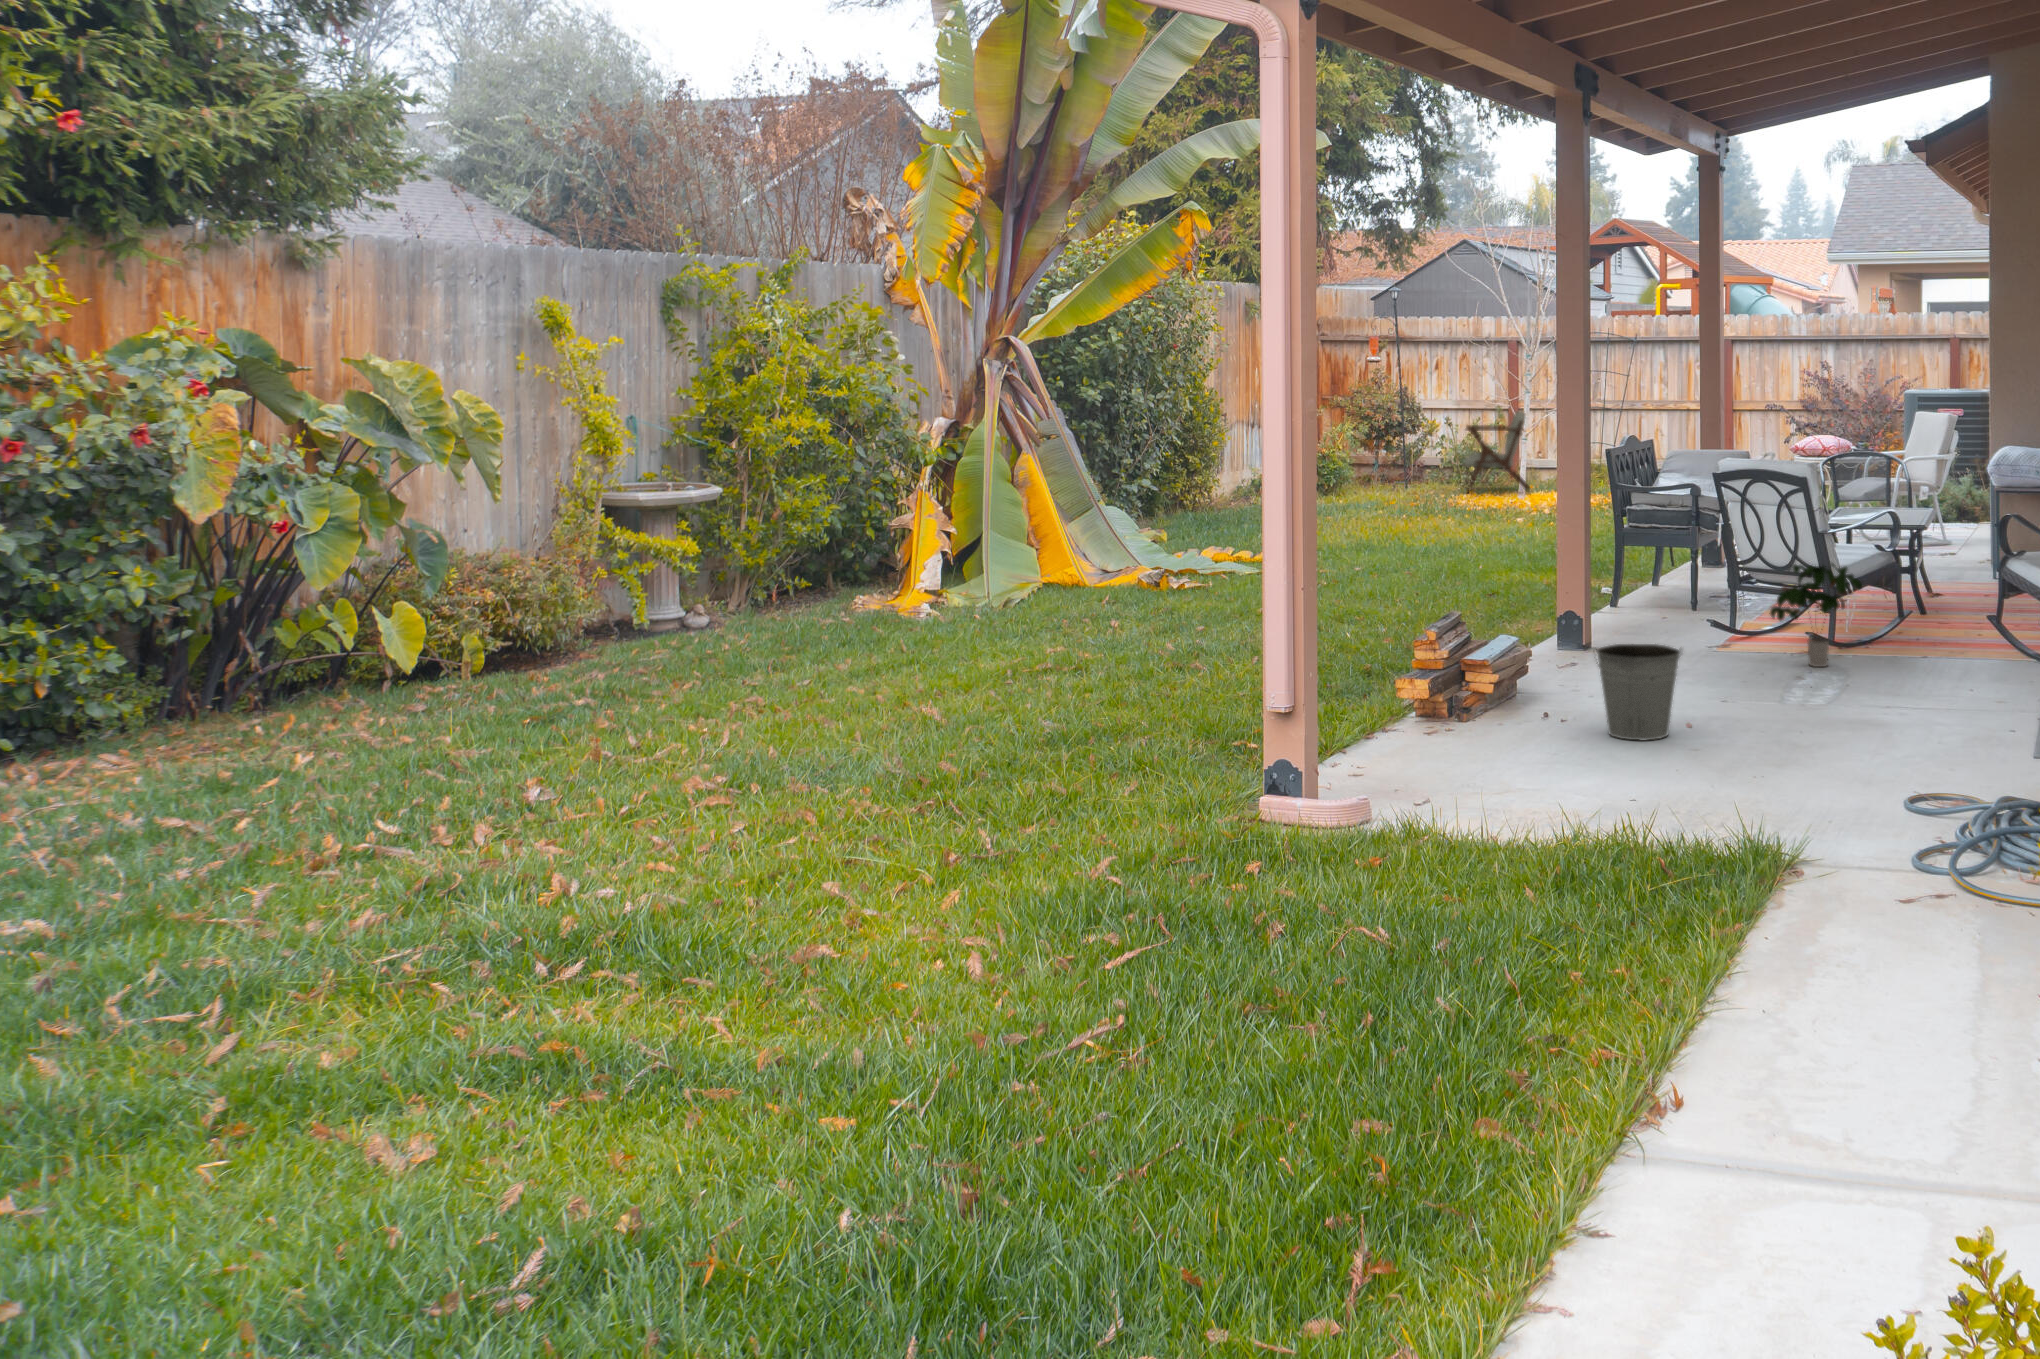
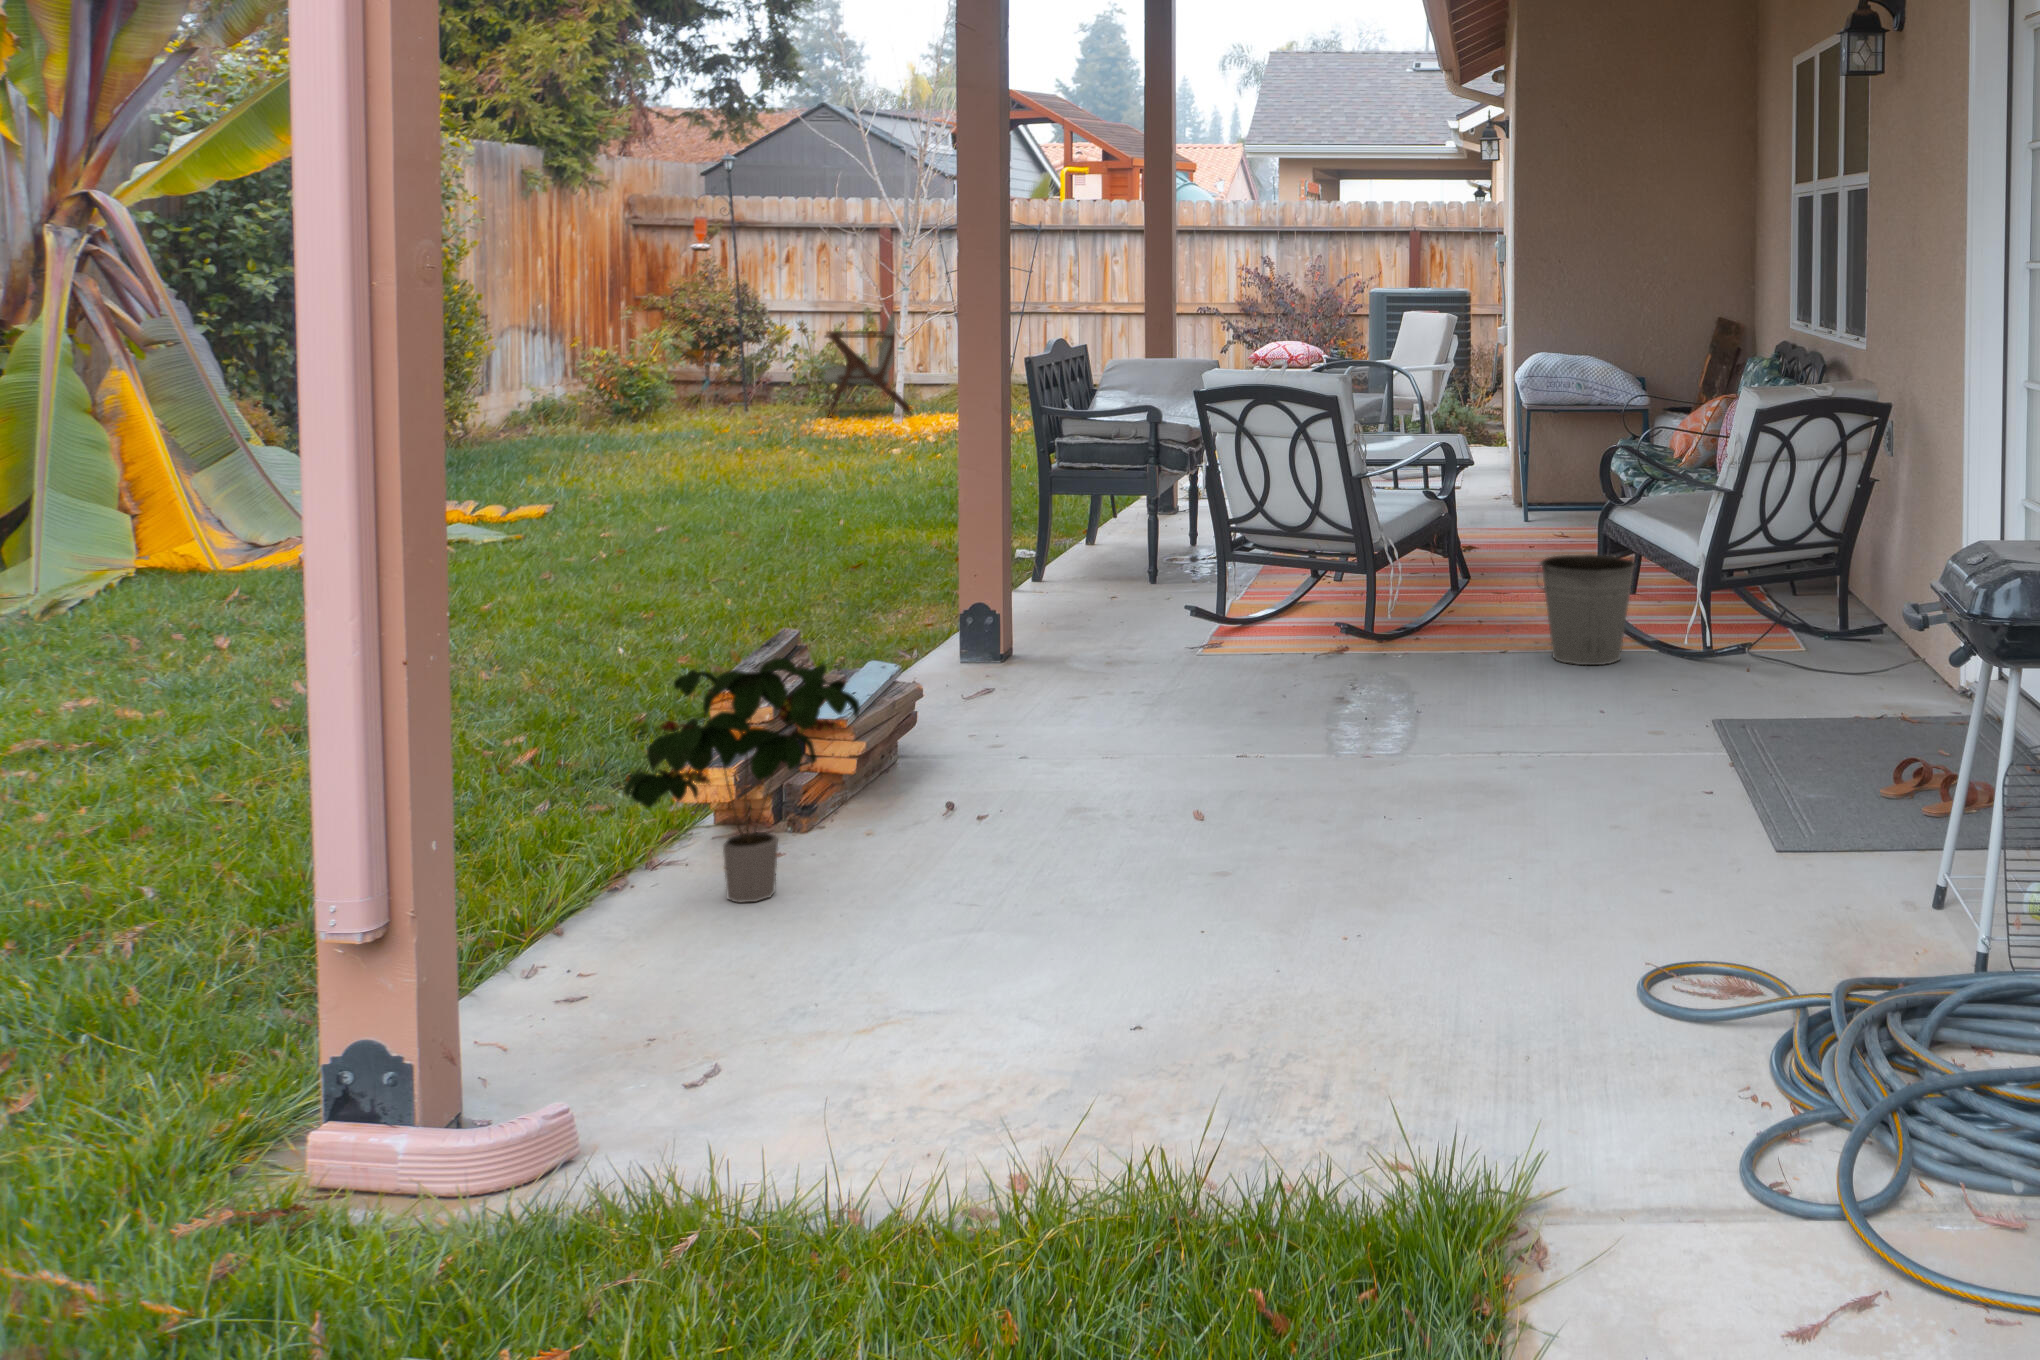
potted plant: present [1769,563,1862,667] -> present [624,658,860,903]
bucket: present [1596,644,1681,740] -> present [1540,554,1635,665]

